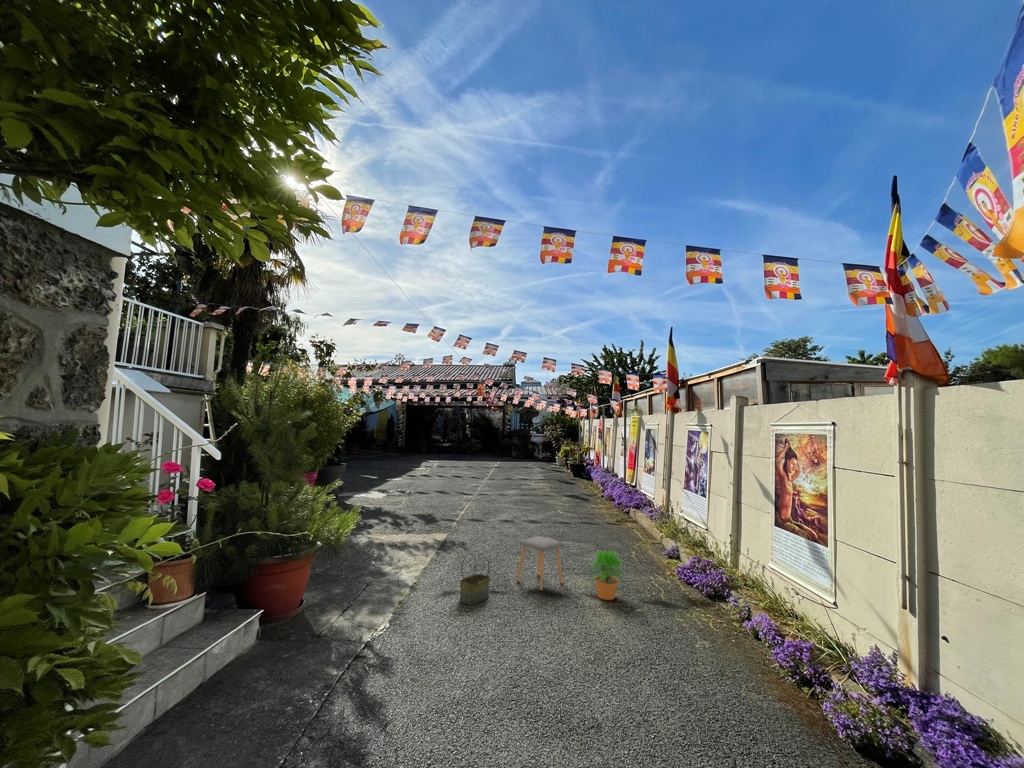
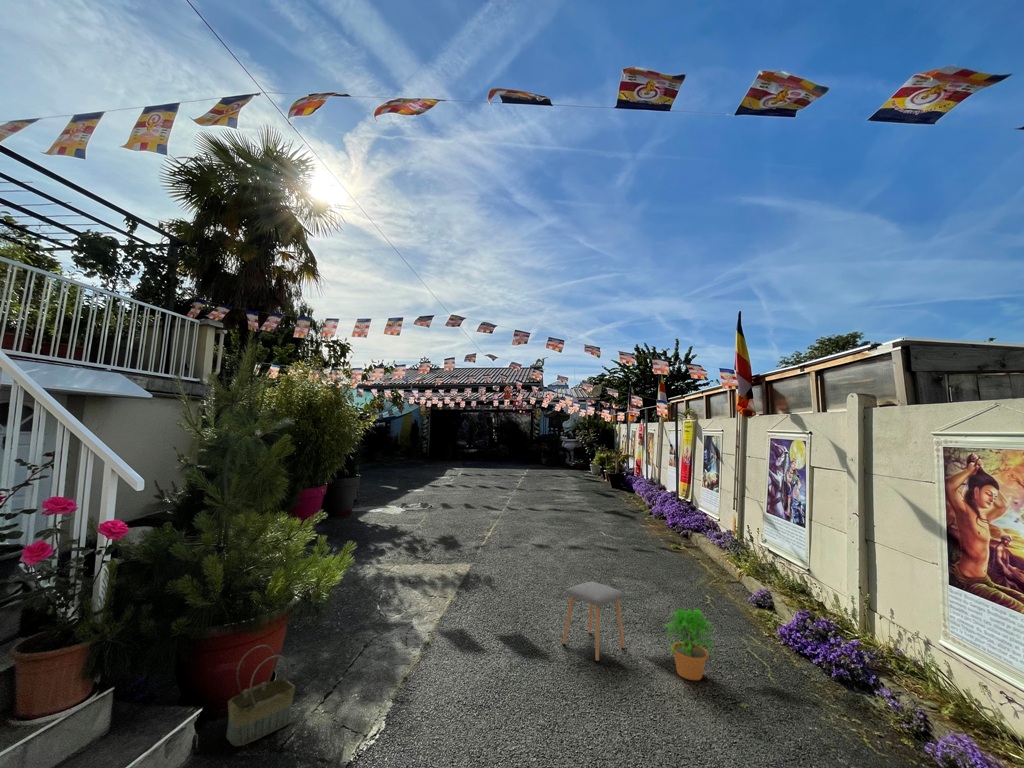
basket: present [460,553,490,605] -> present [226,645,295,746]

